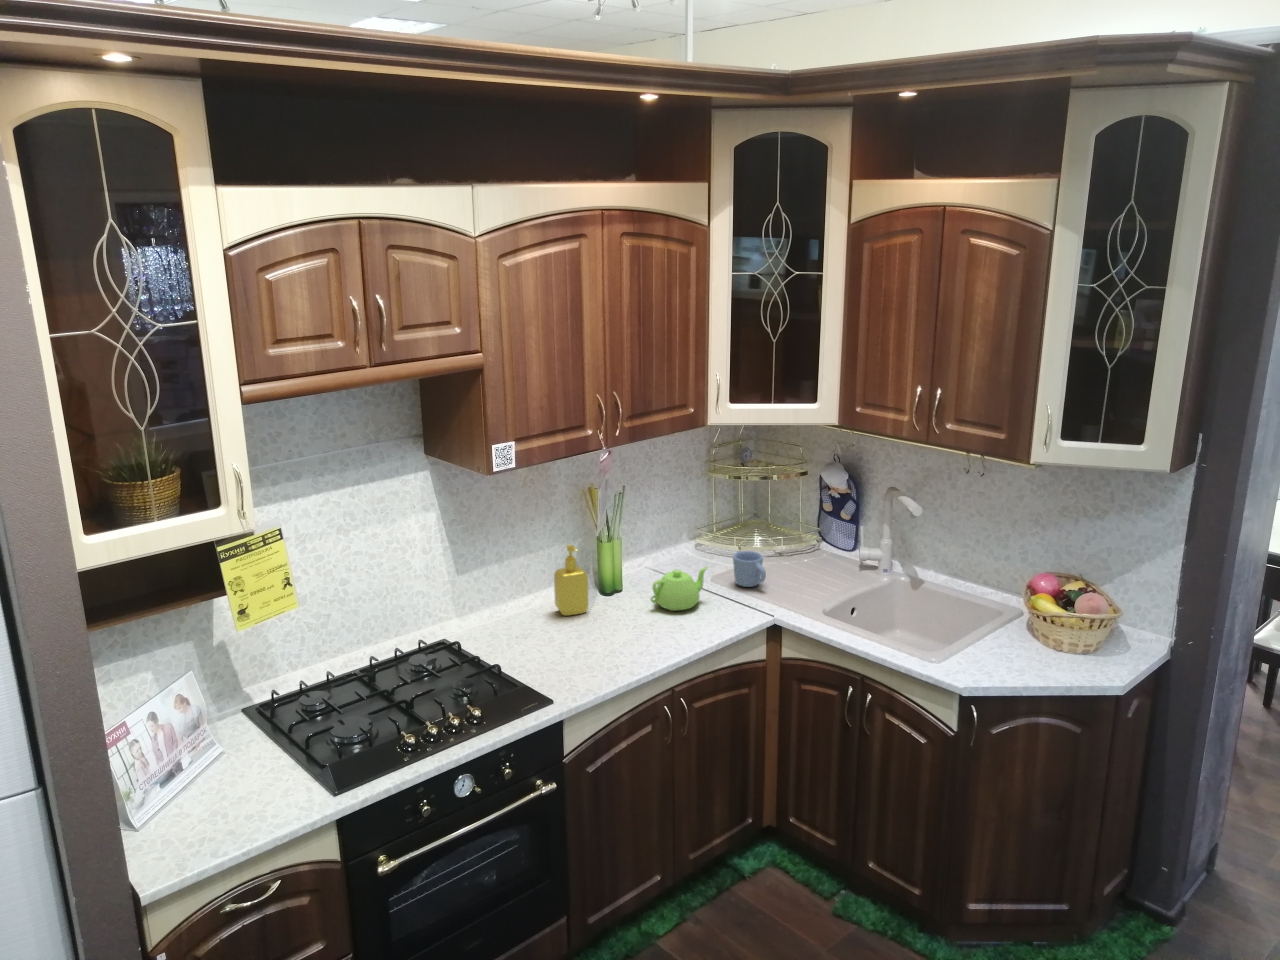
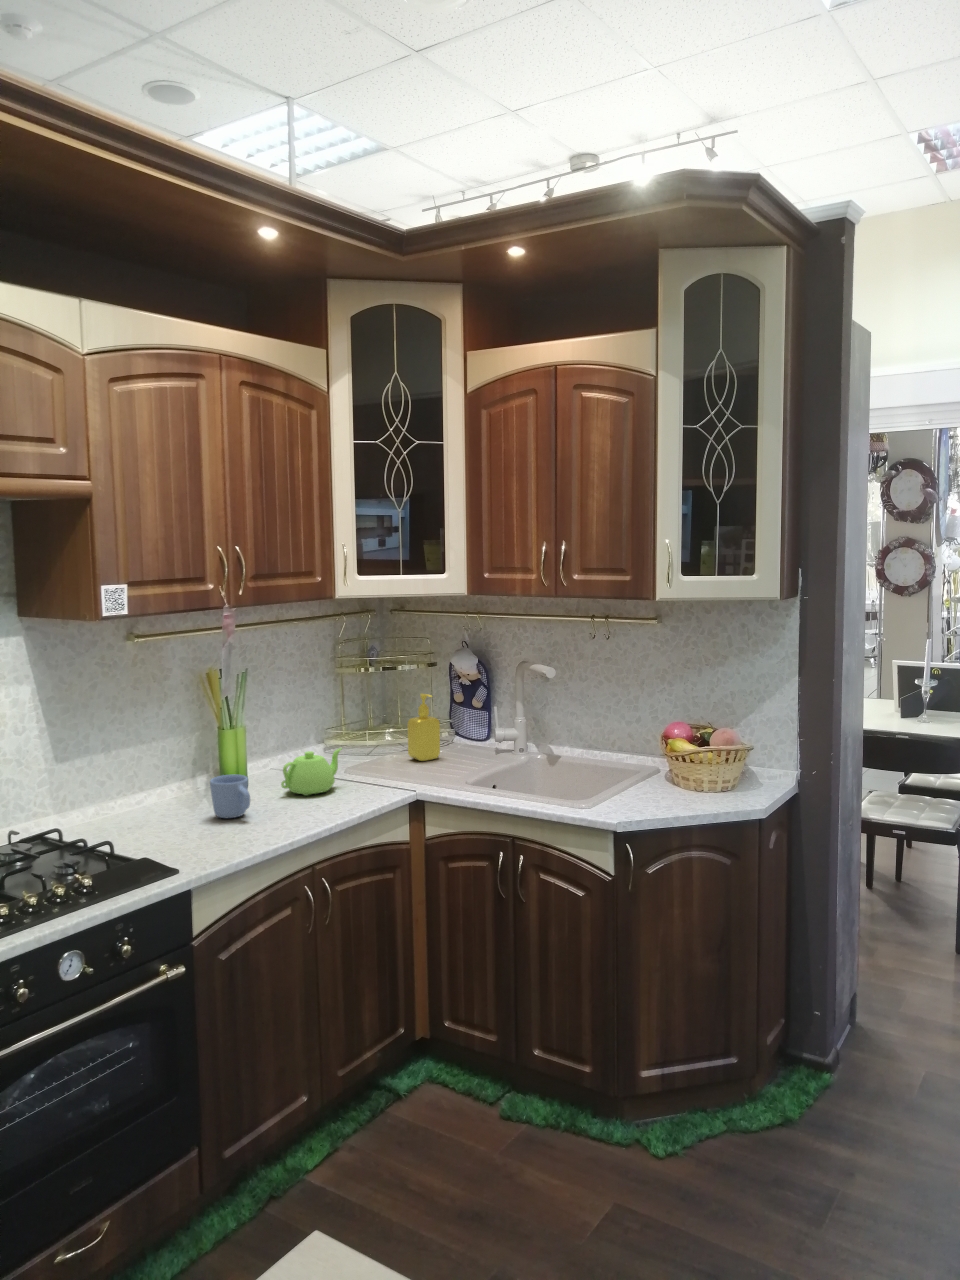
soap dispenser: present [554,545,588,616] -> present [408,694,440,761]
mug: present [733,551,766,587] -> present [210,774,250,818]

